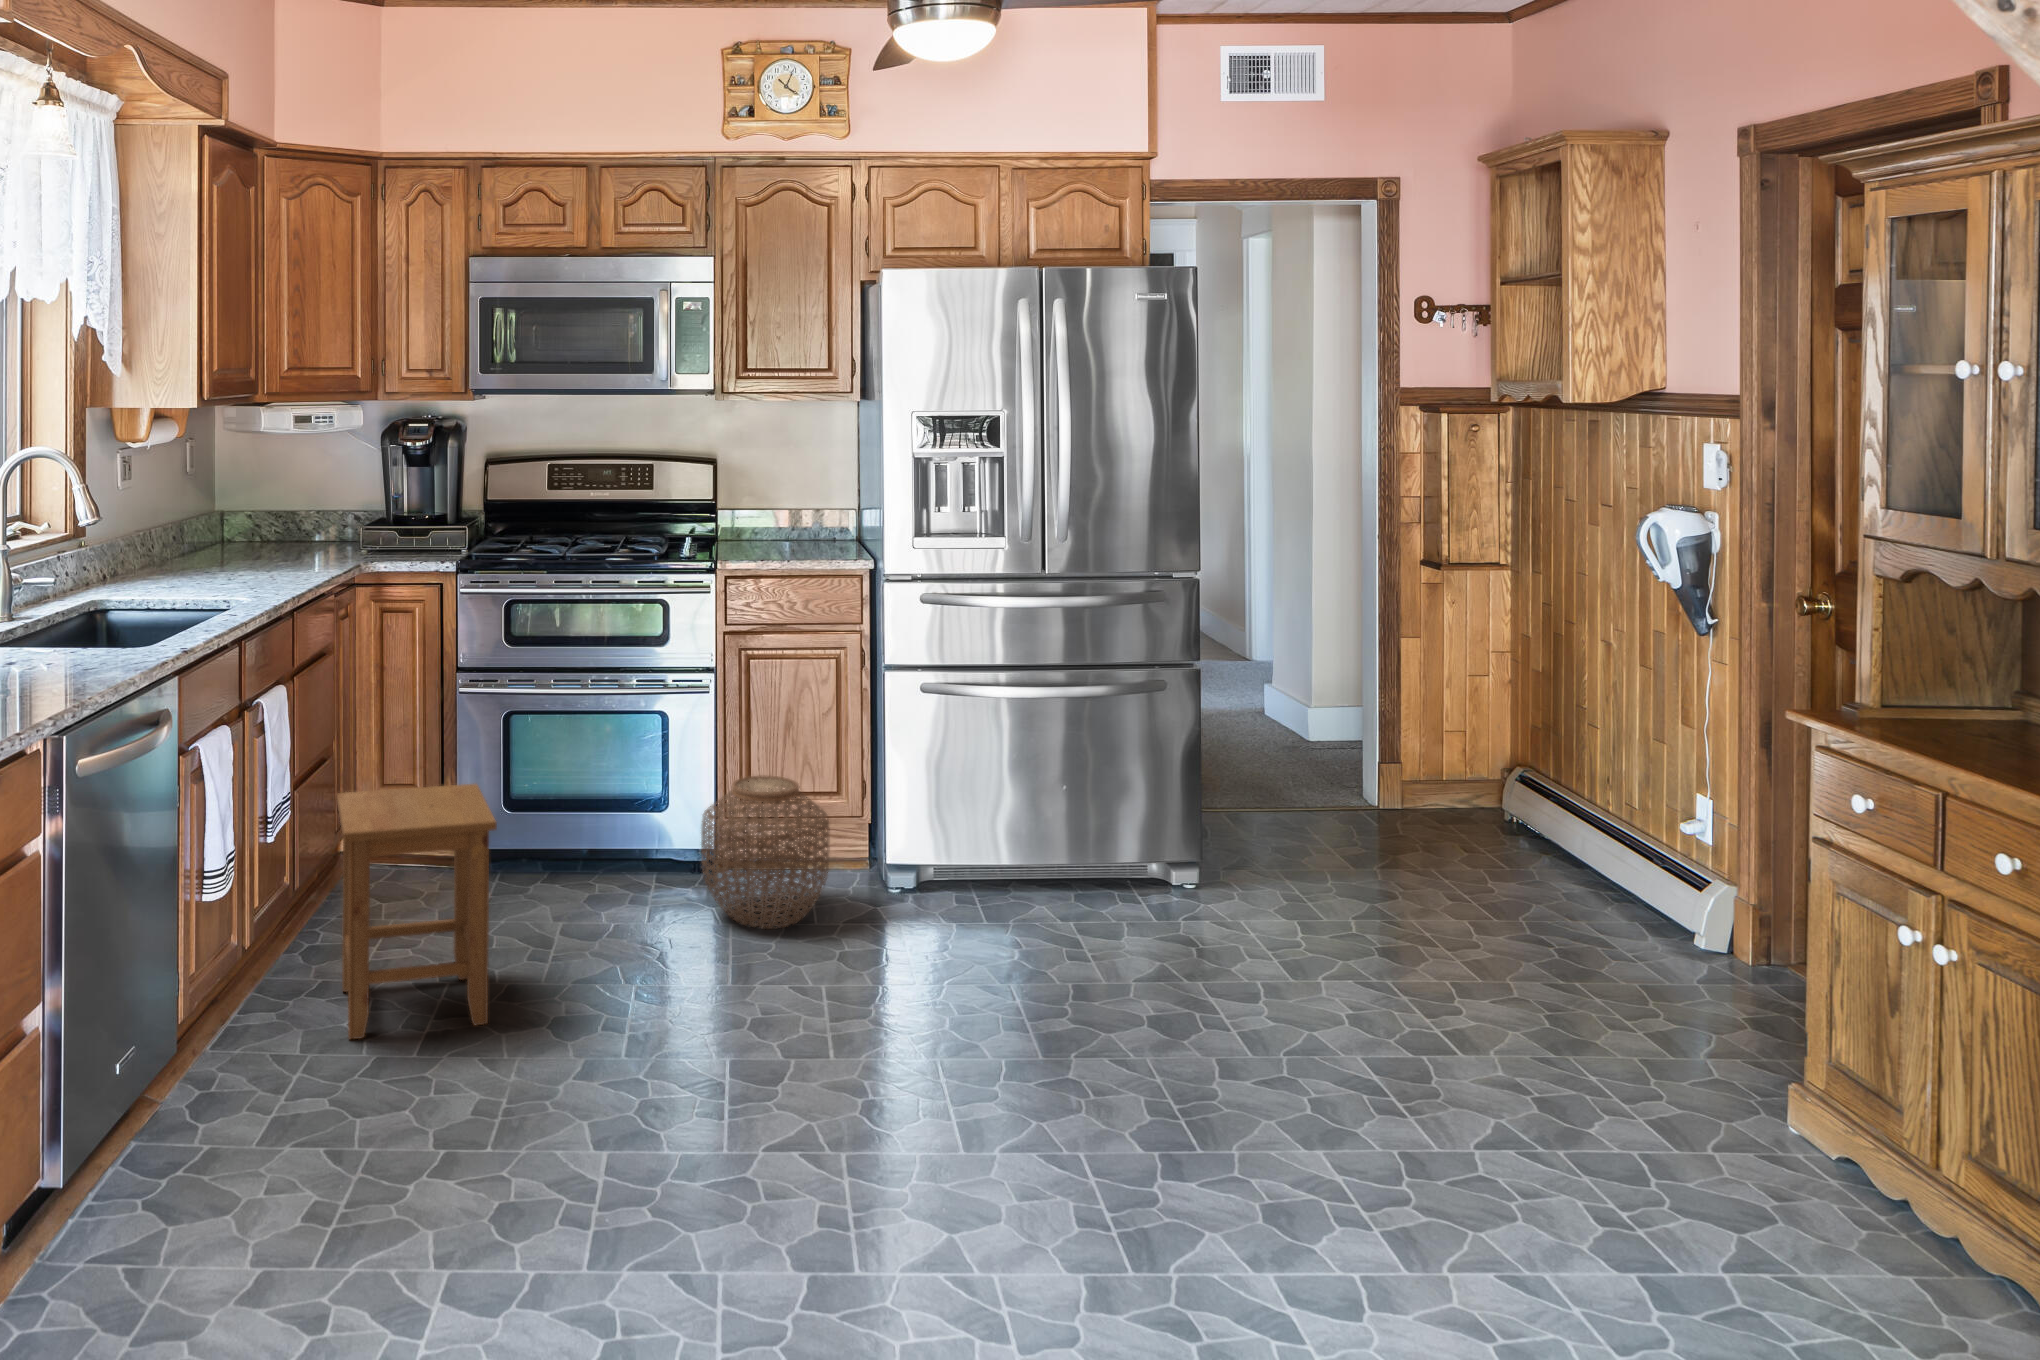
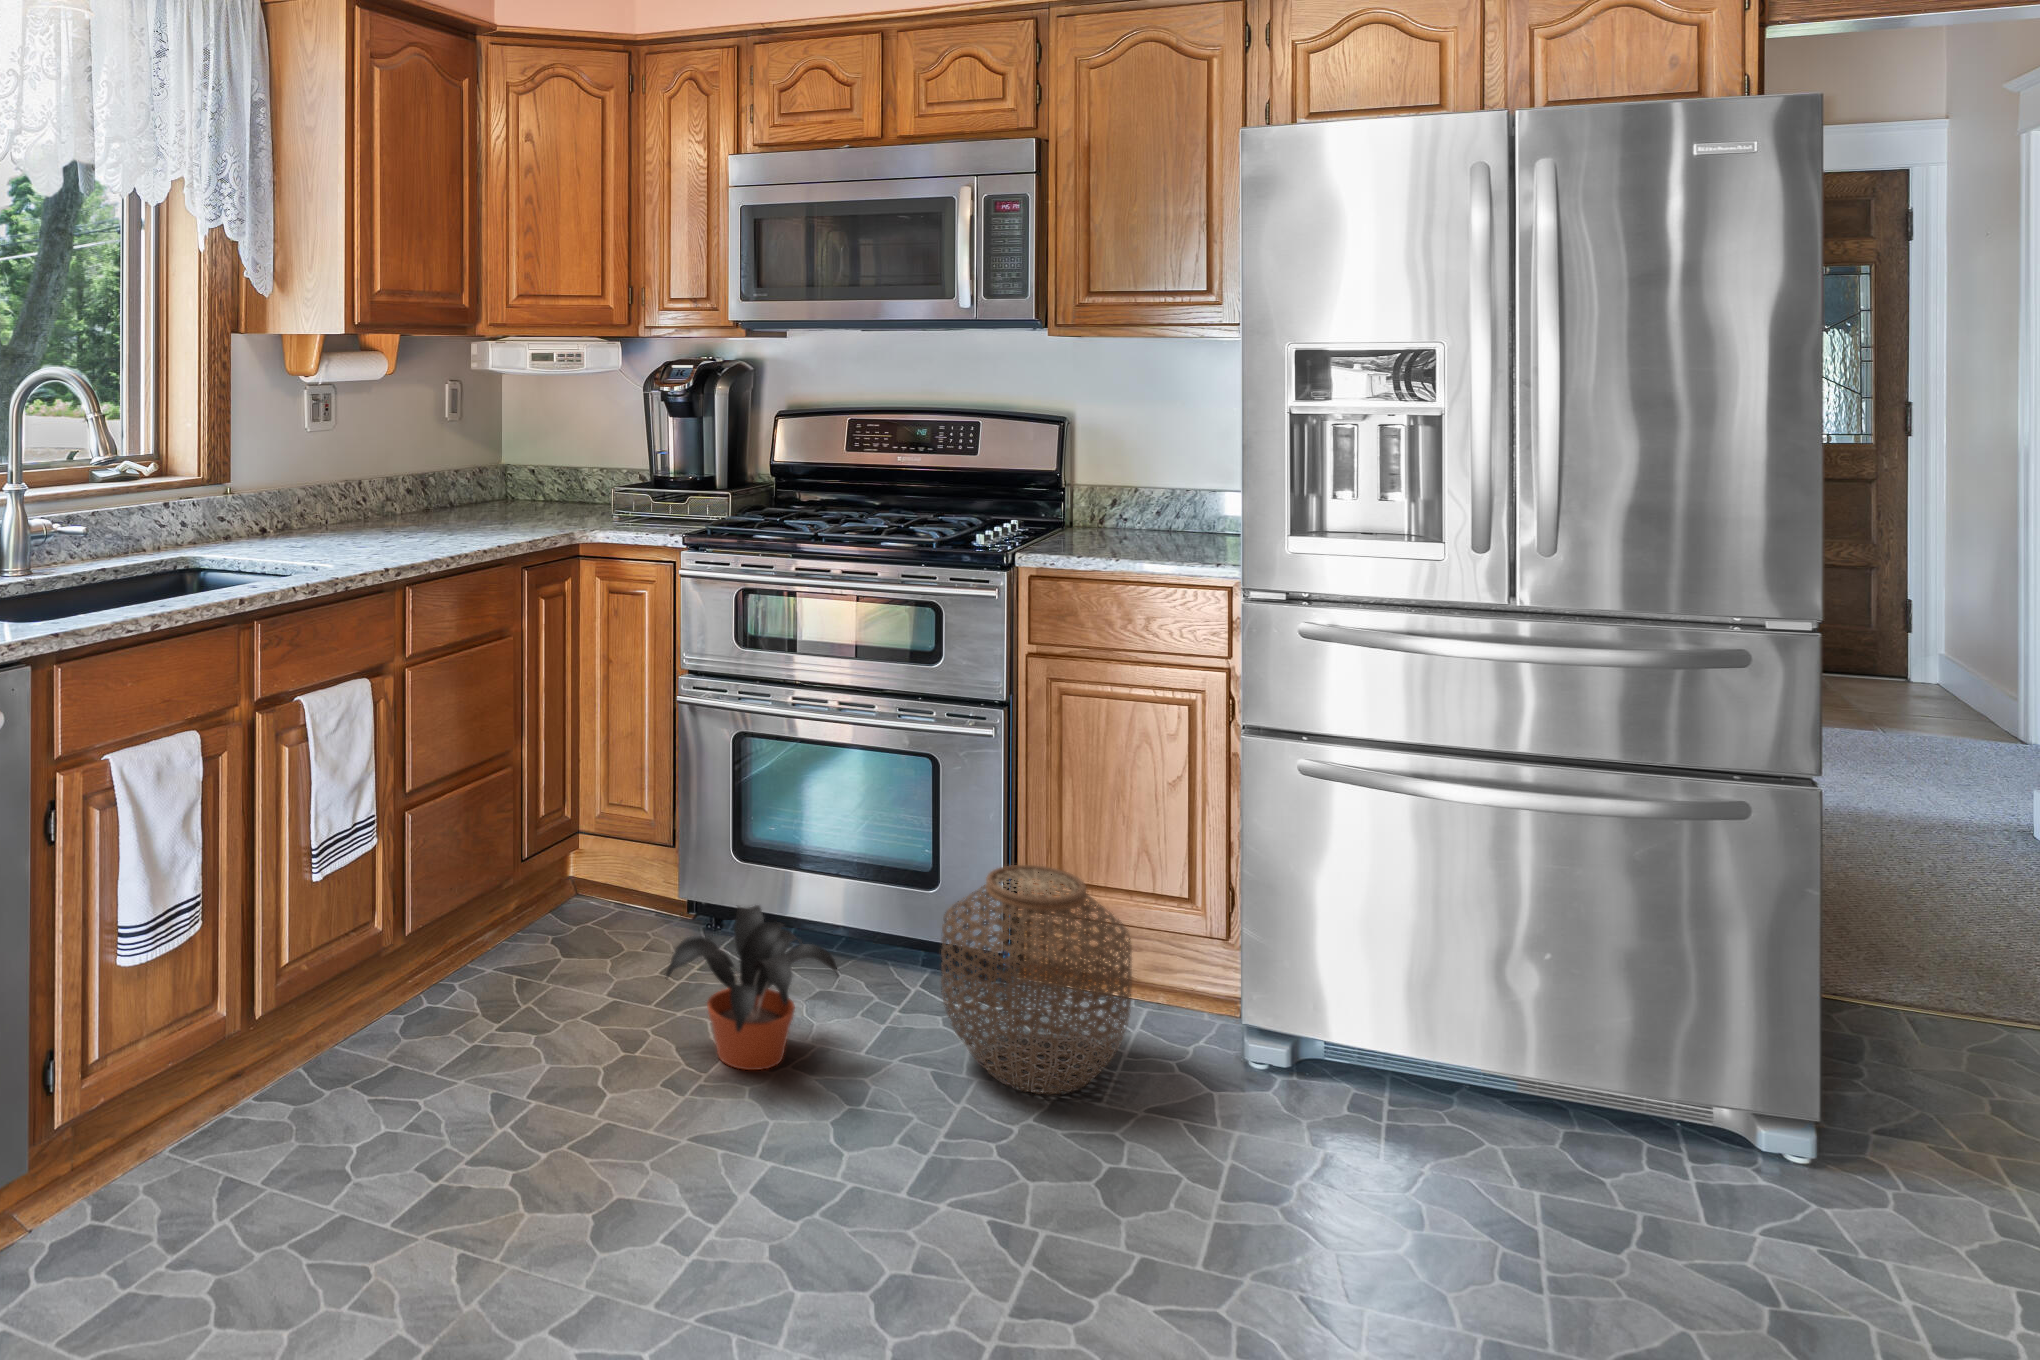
stool: present [337,784,497,1039] -> none [370,822,604,1170]
potted plant: none [507,832,637,949] -> present [666,905,838,1070]

